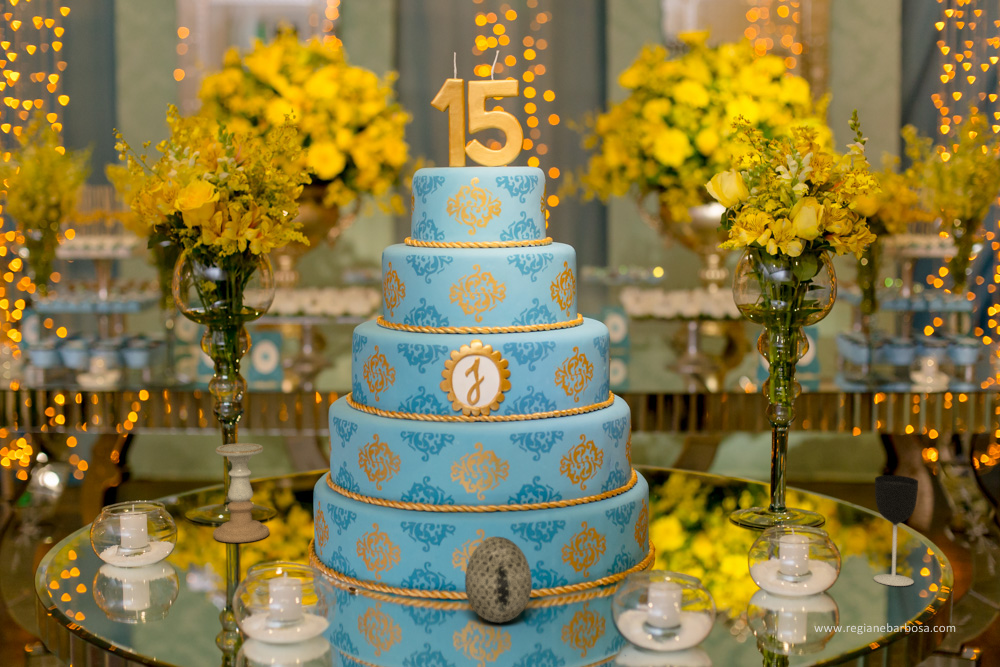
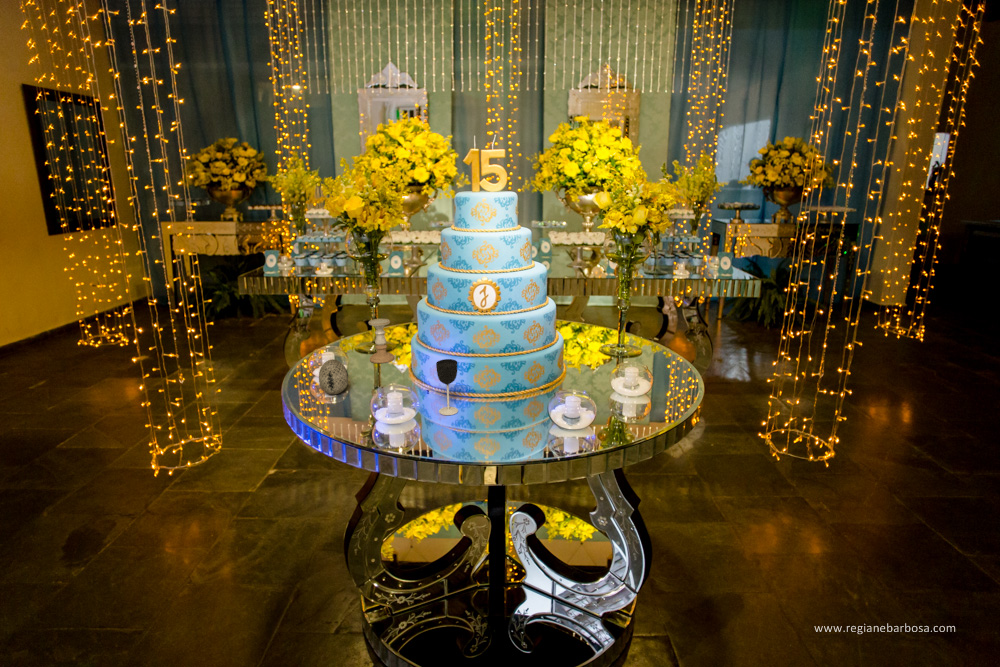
wine glass: present [874,475,918,586] -> present [436,359,458,415]
decorative egg: present [465,537,532,623] -> present [319,359,348,394]

